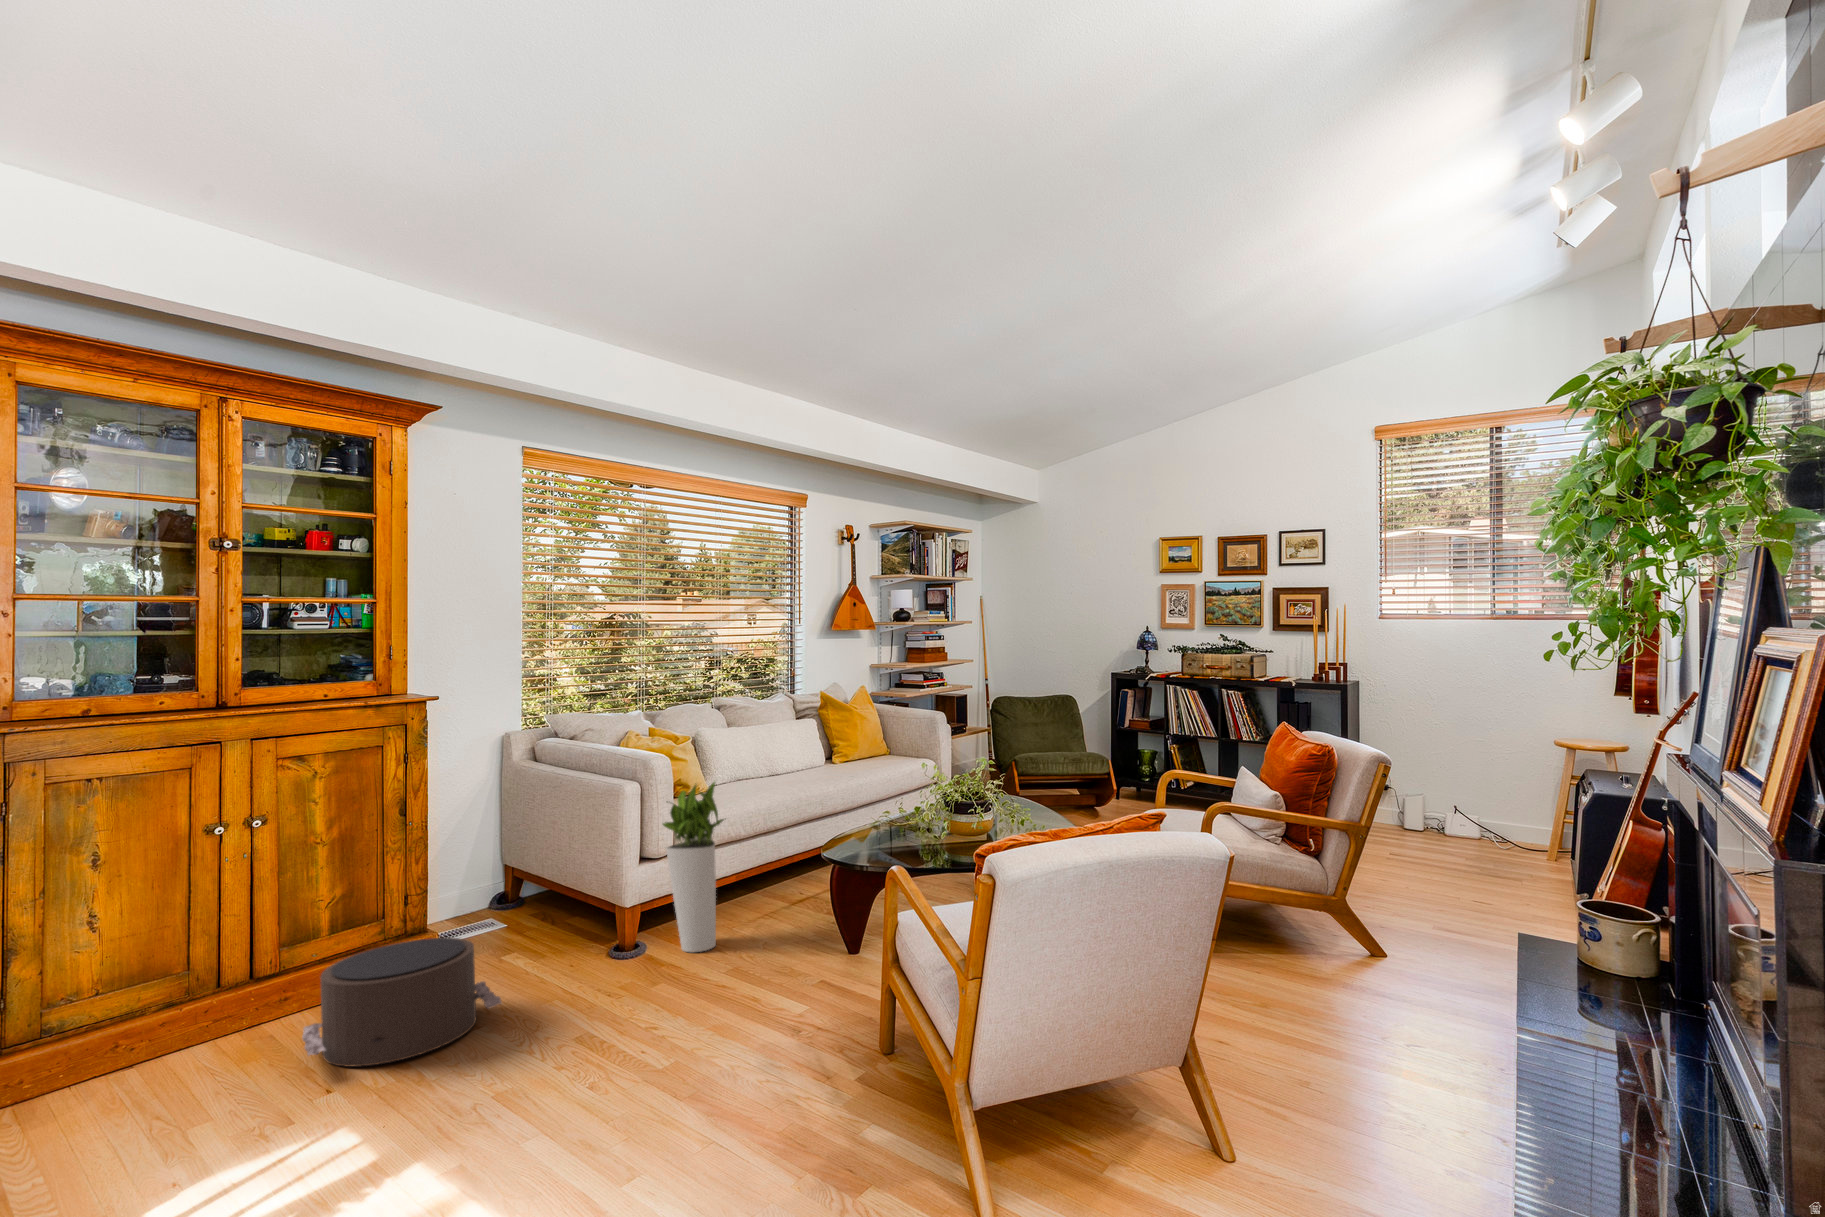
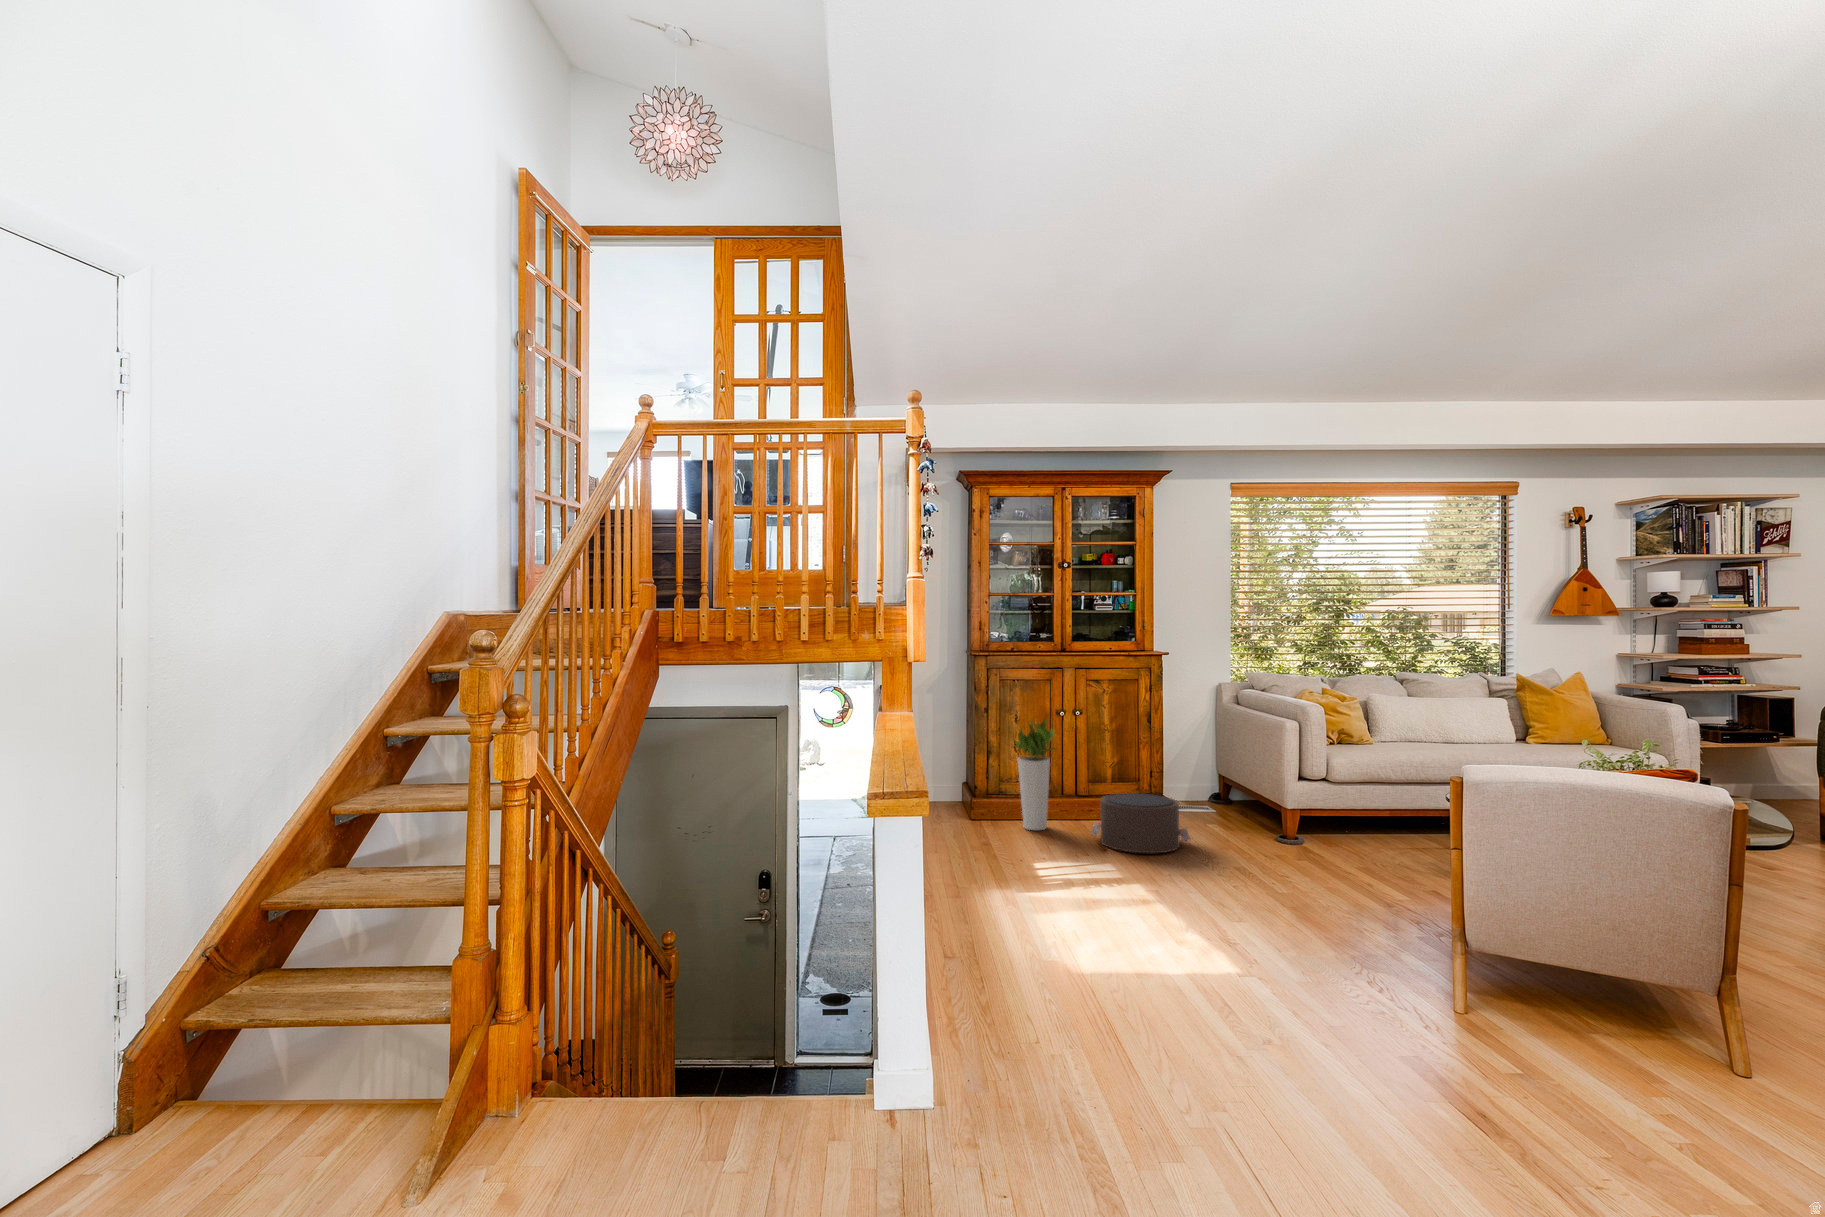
planter: present [663,782,724,952] -> present [1014,720,1056,830]

